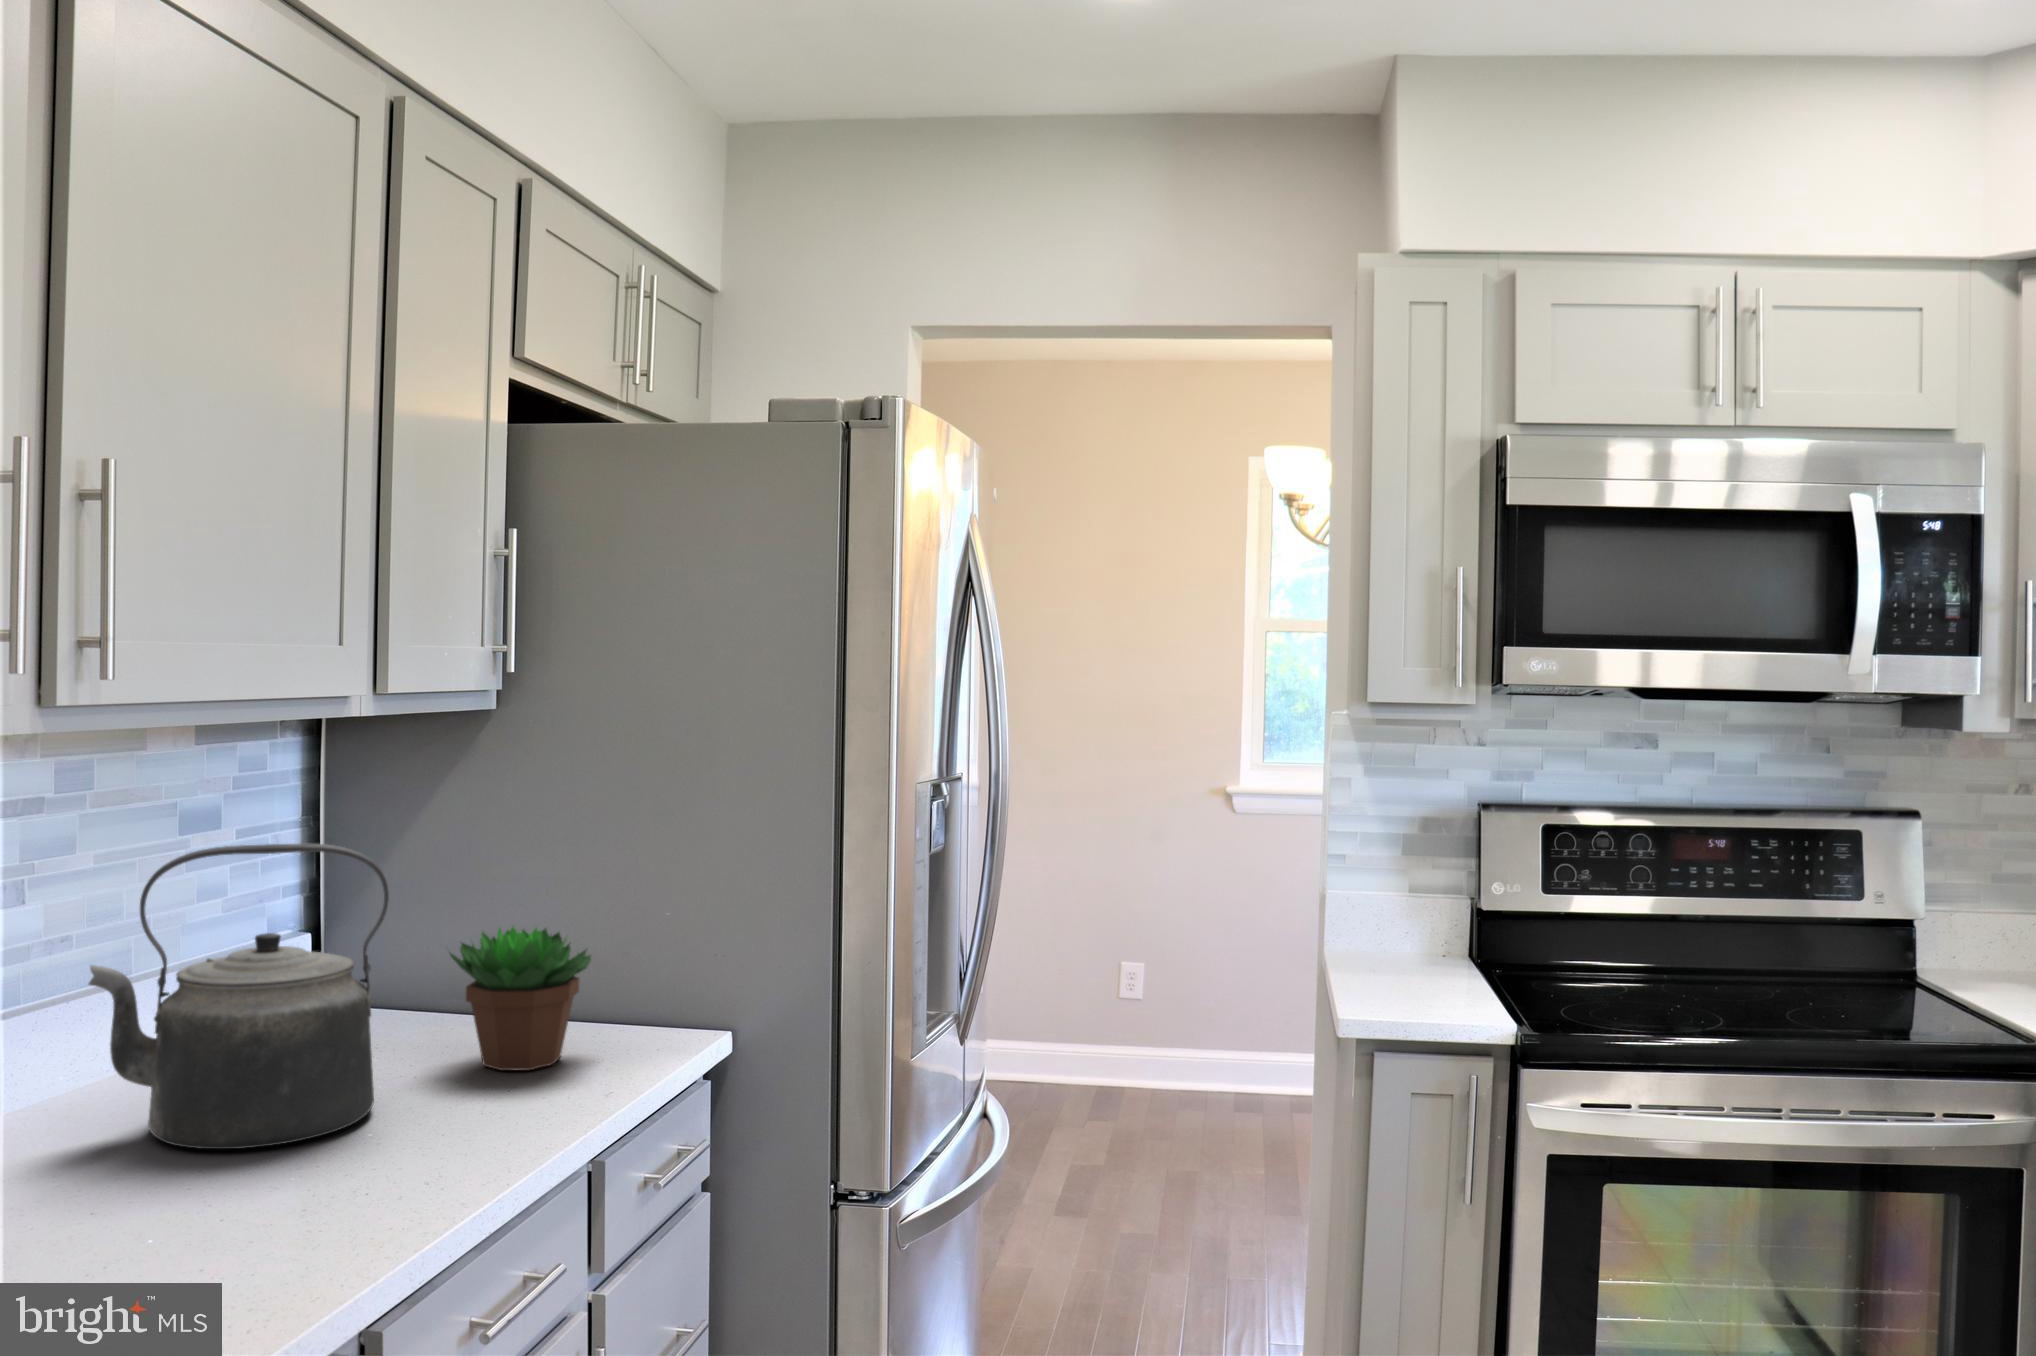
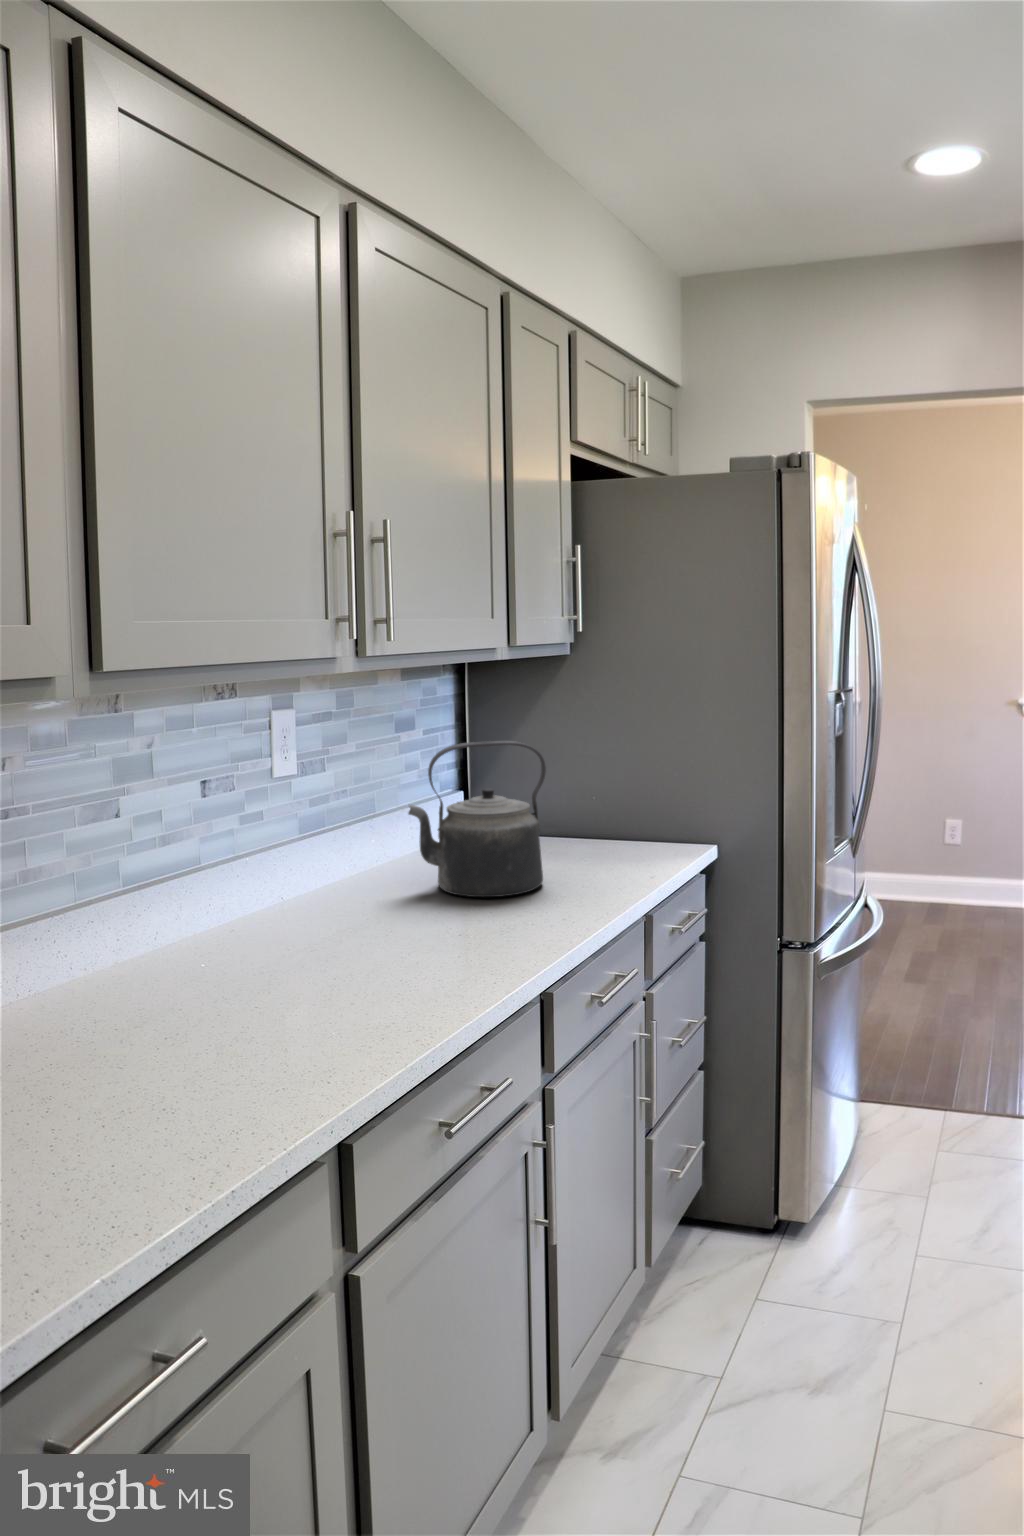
succulent plant: present [450,927,591,1070] -> none [563,784,638,865]

